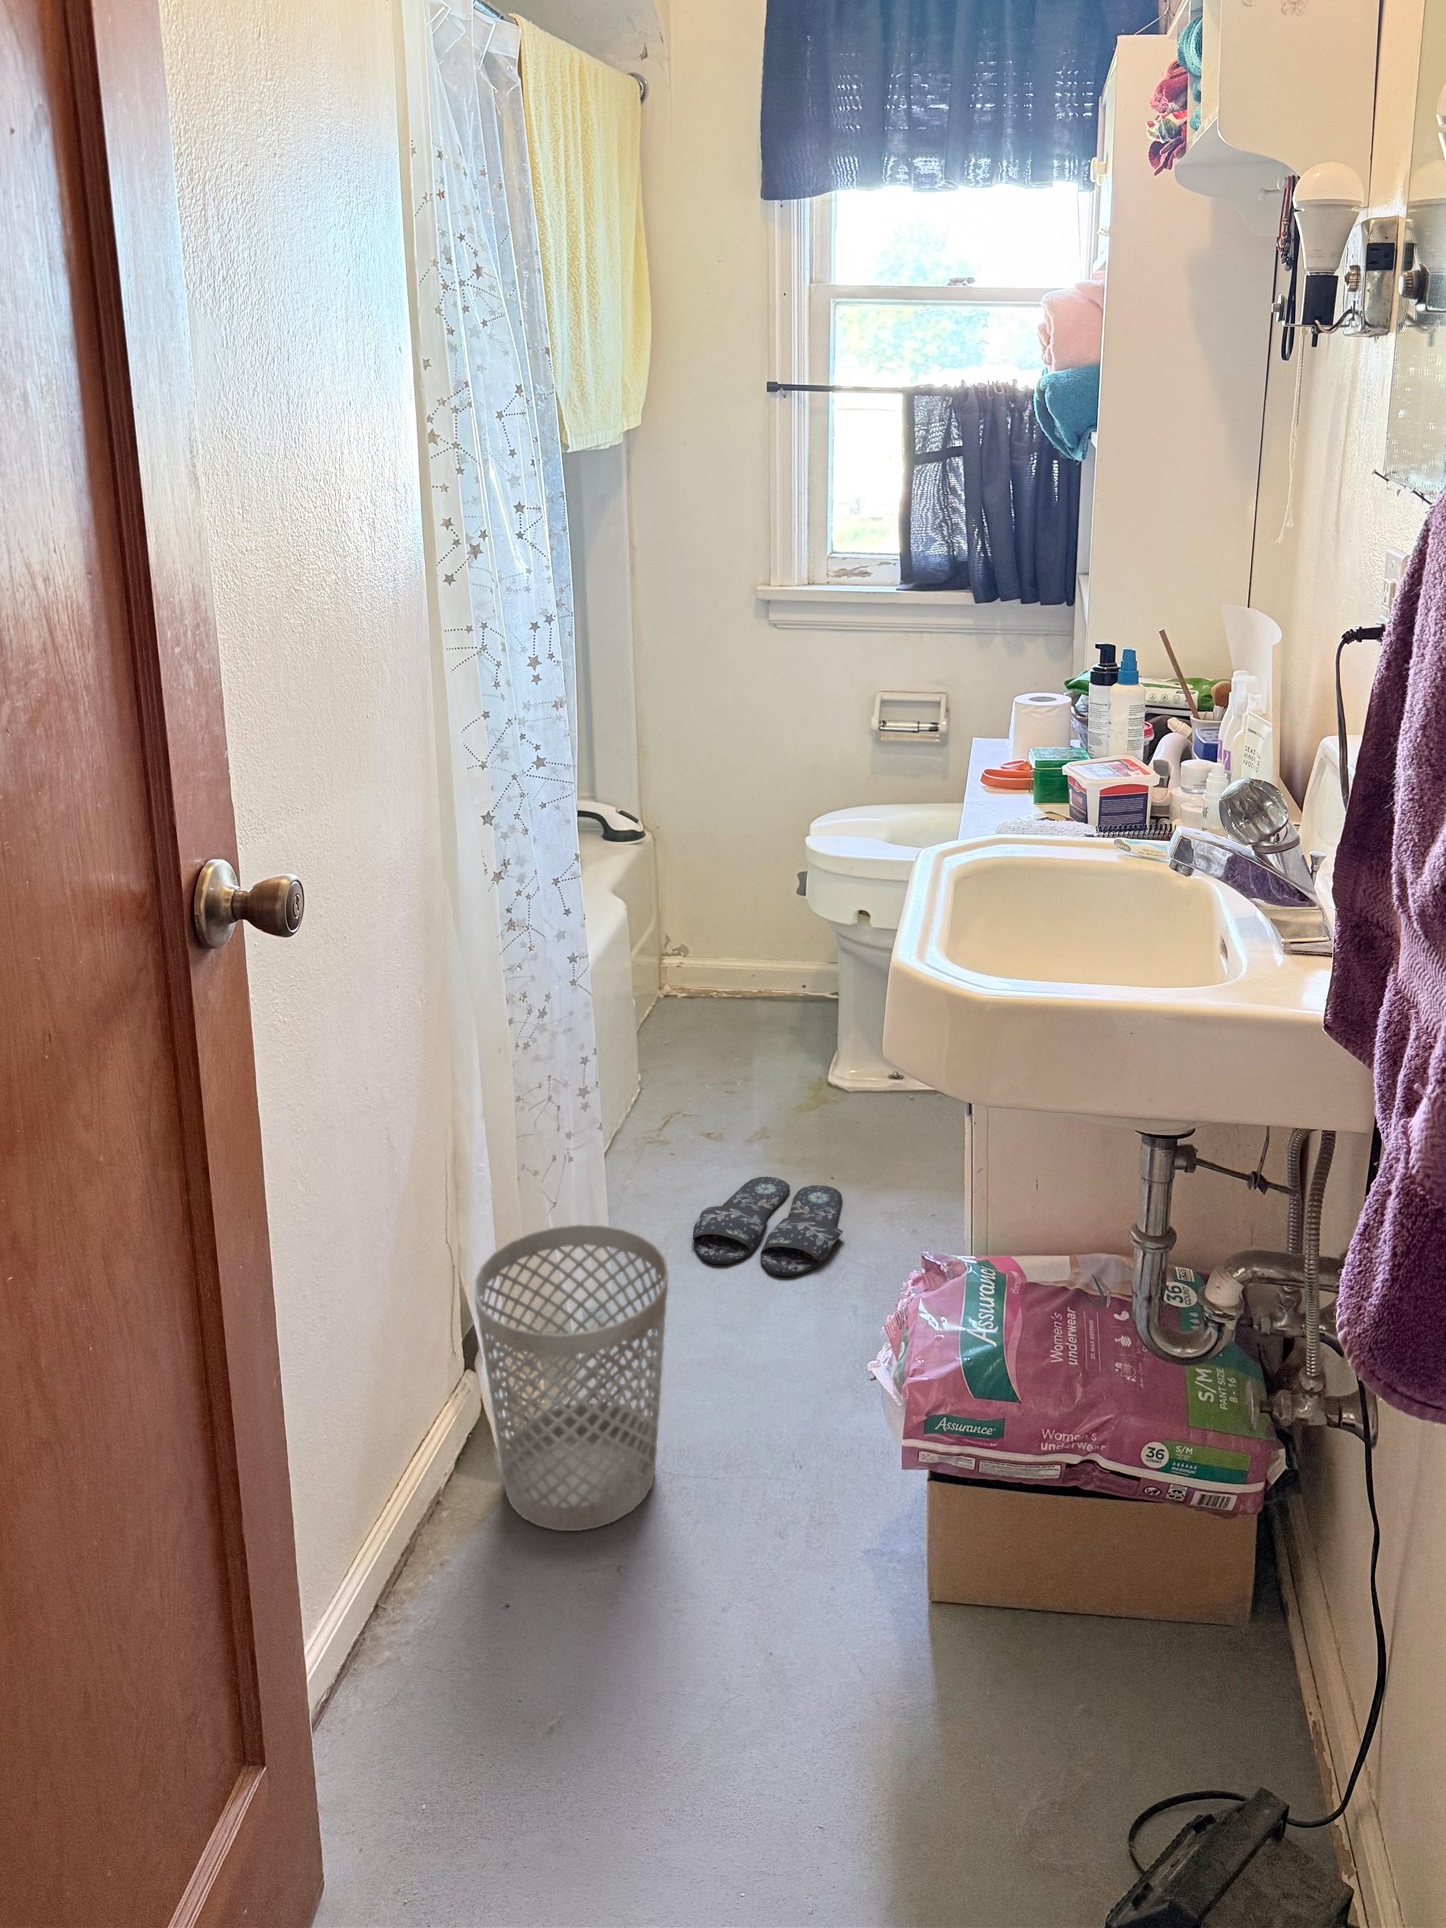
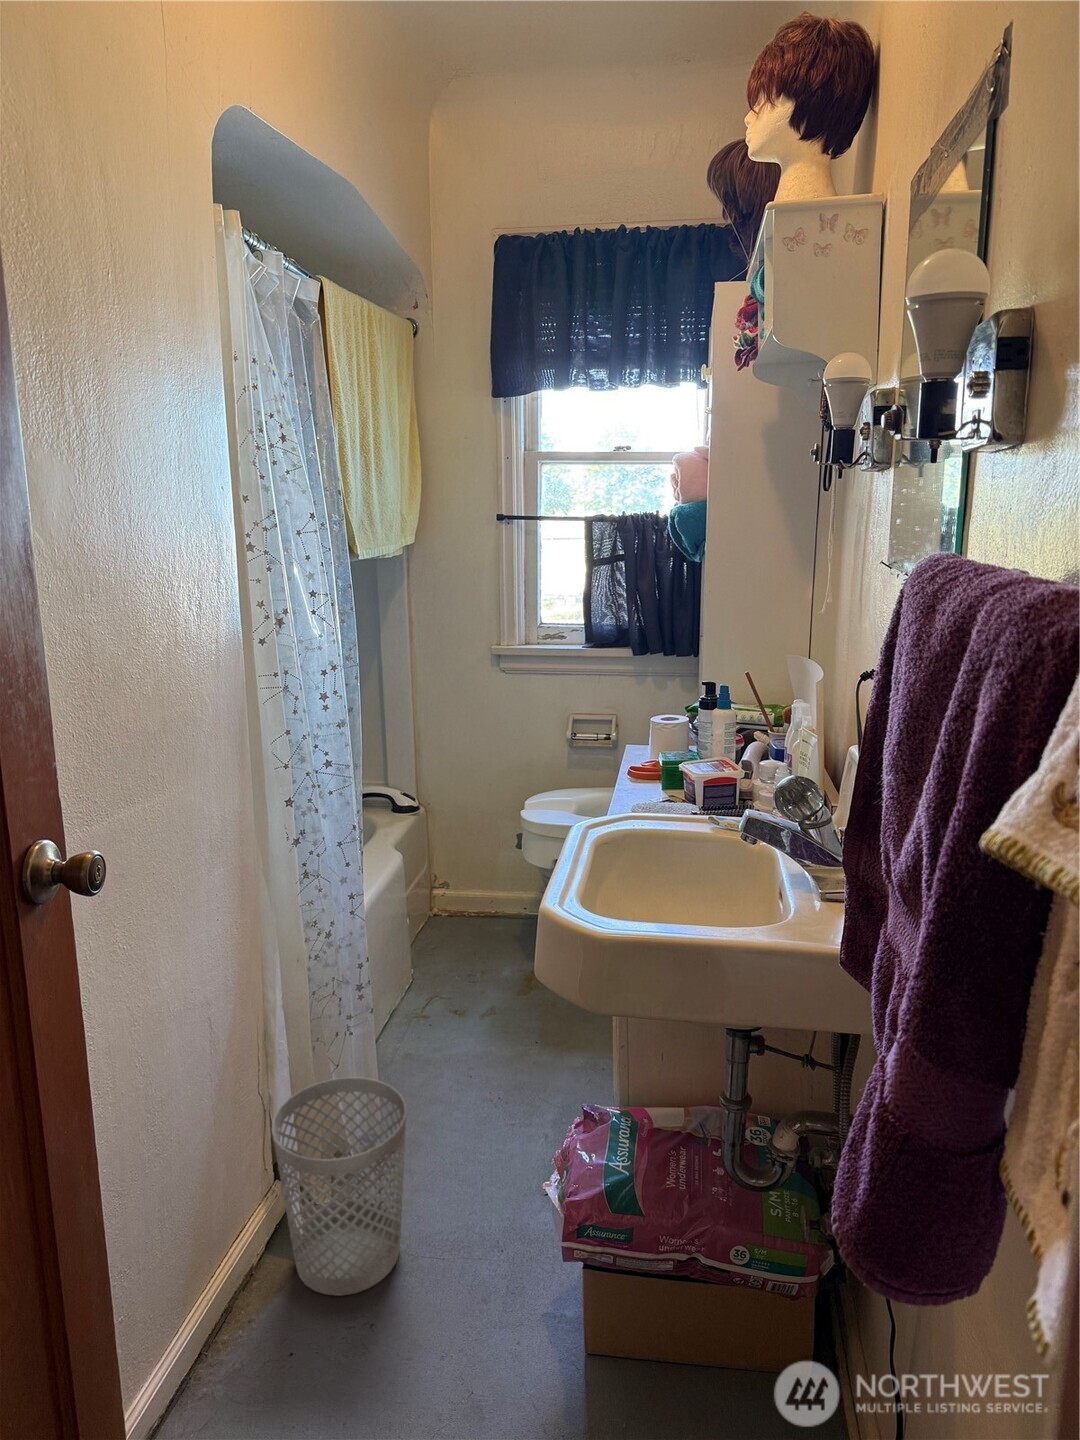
slippers: present [693,1177,843,1276] -> none [440,1036,542,1107]

